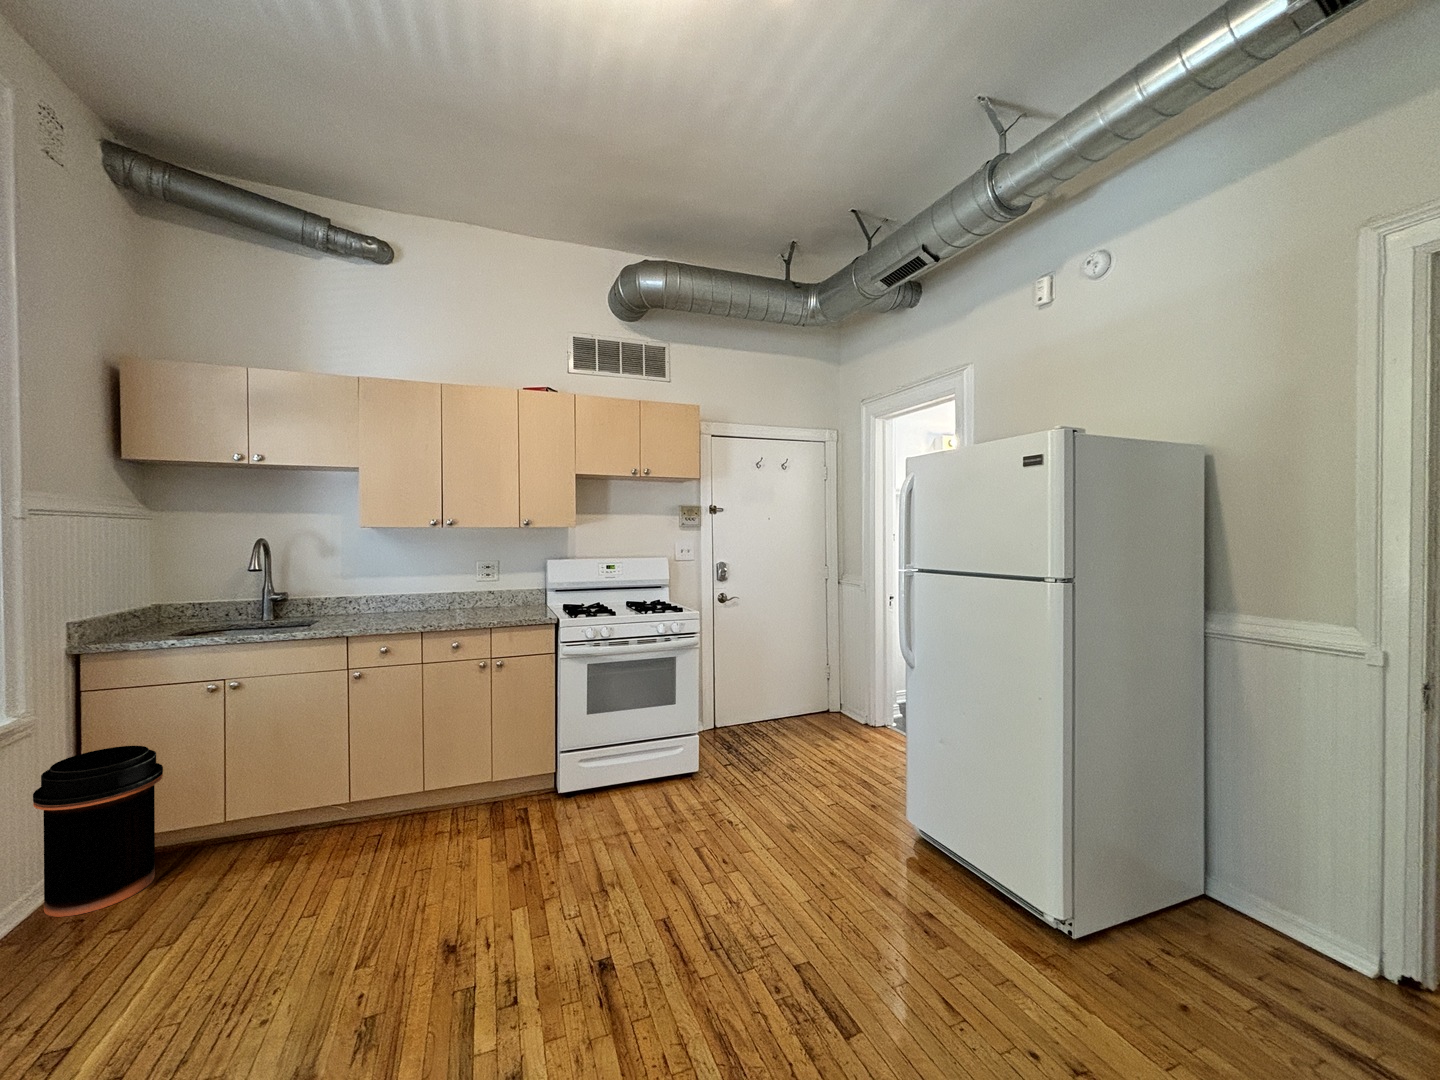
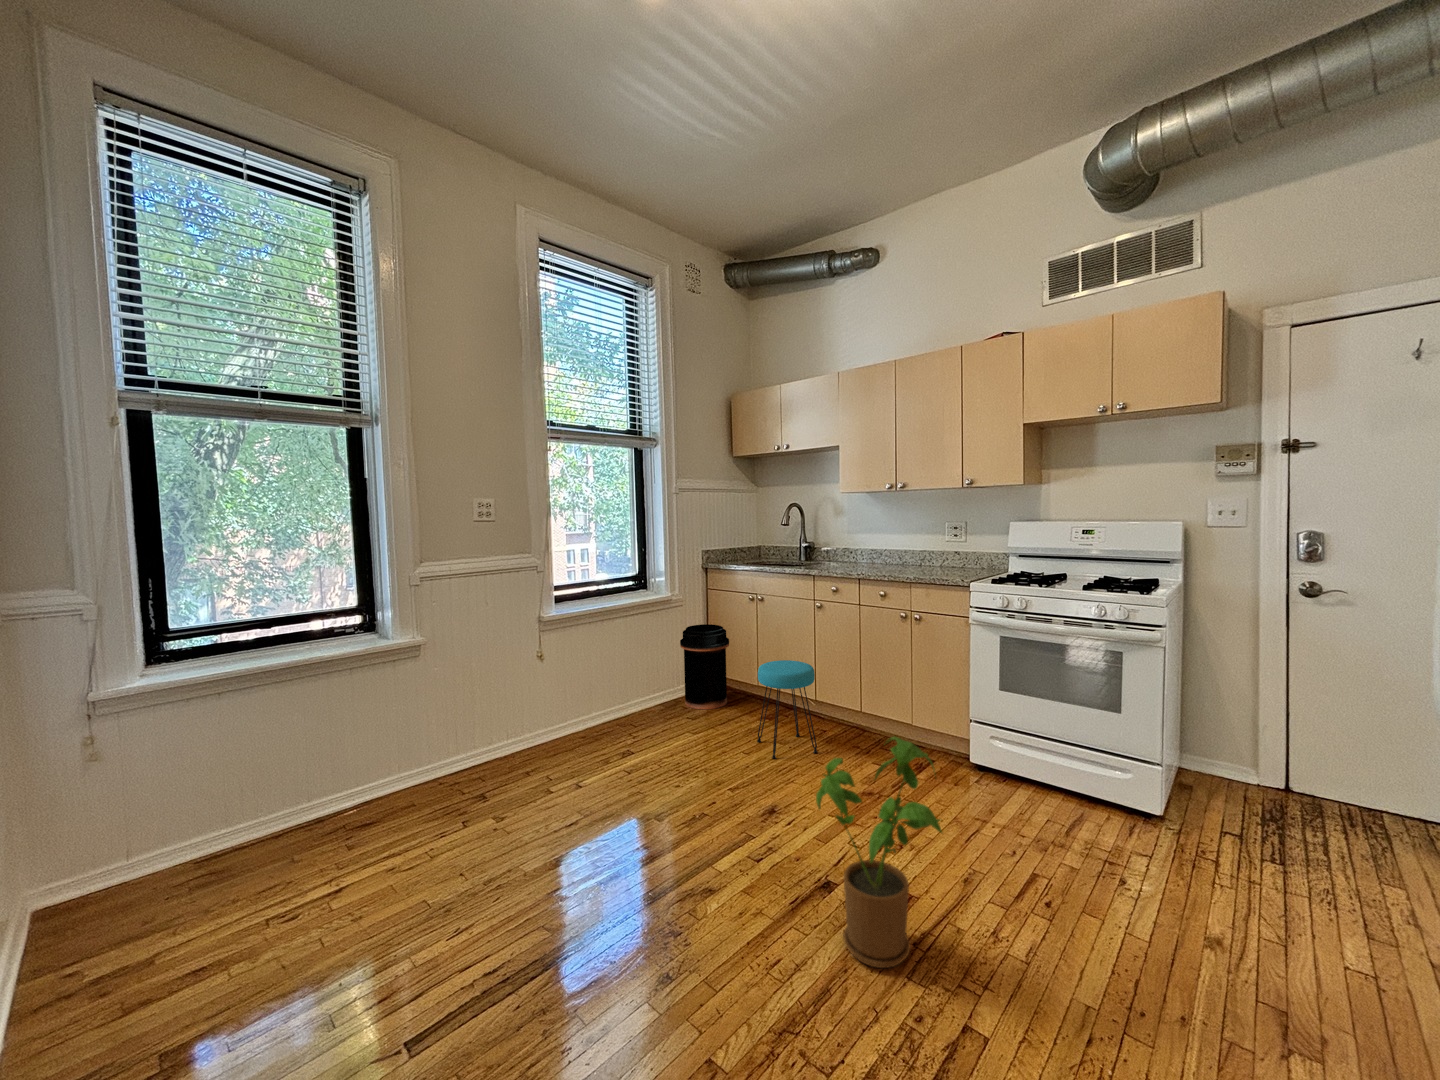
stool: none [301,751,407,897] -> present [757,660,818,758]
house plant: none [642,765,769,994] -> present [816,737,942,968]

